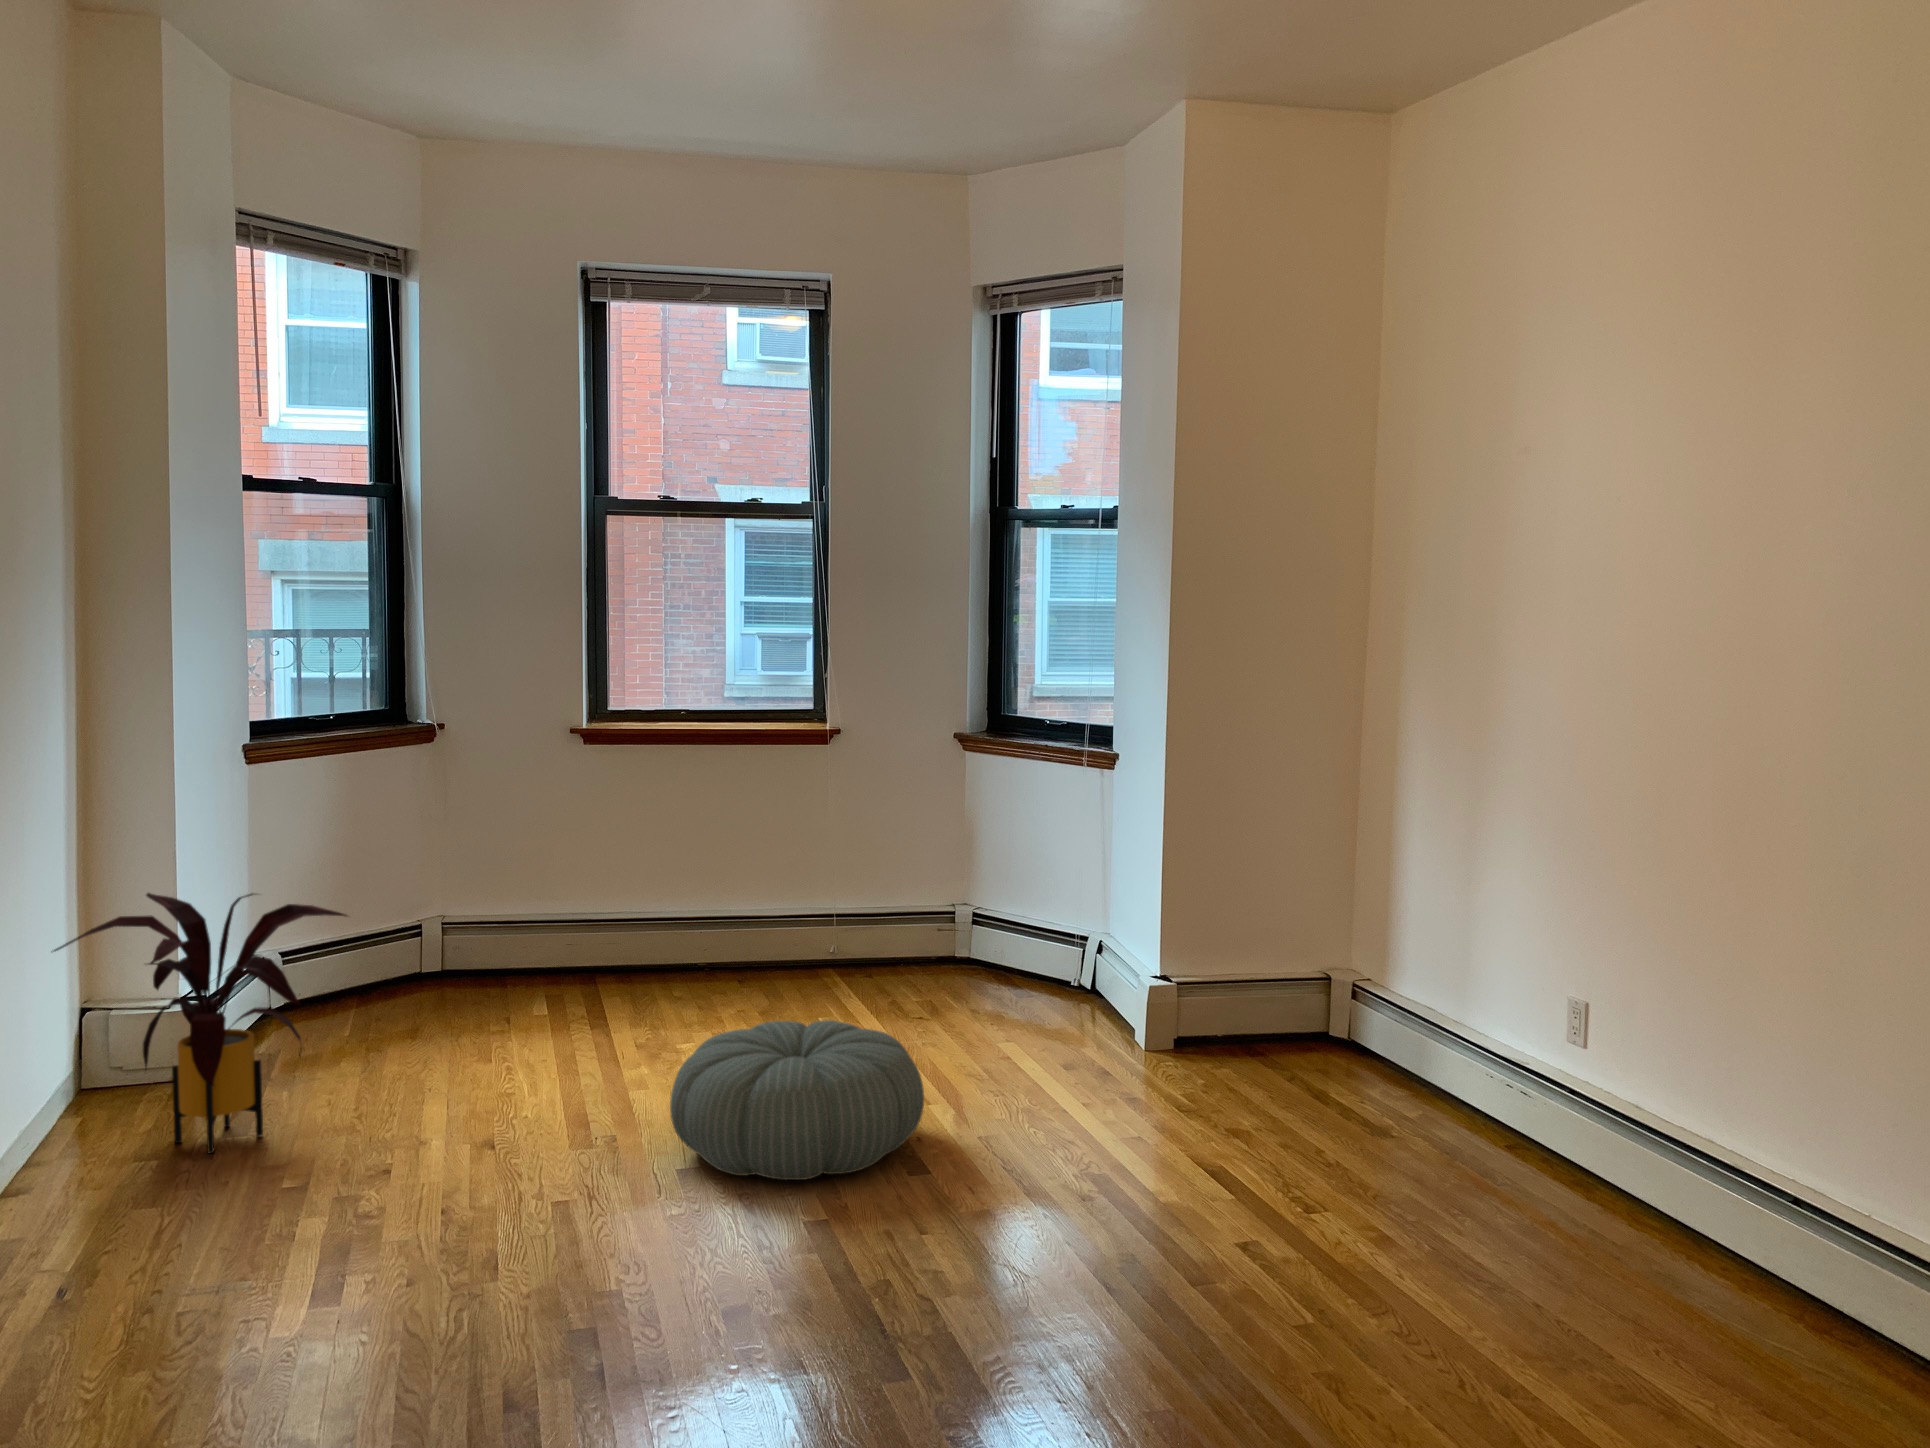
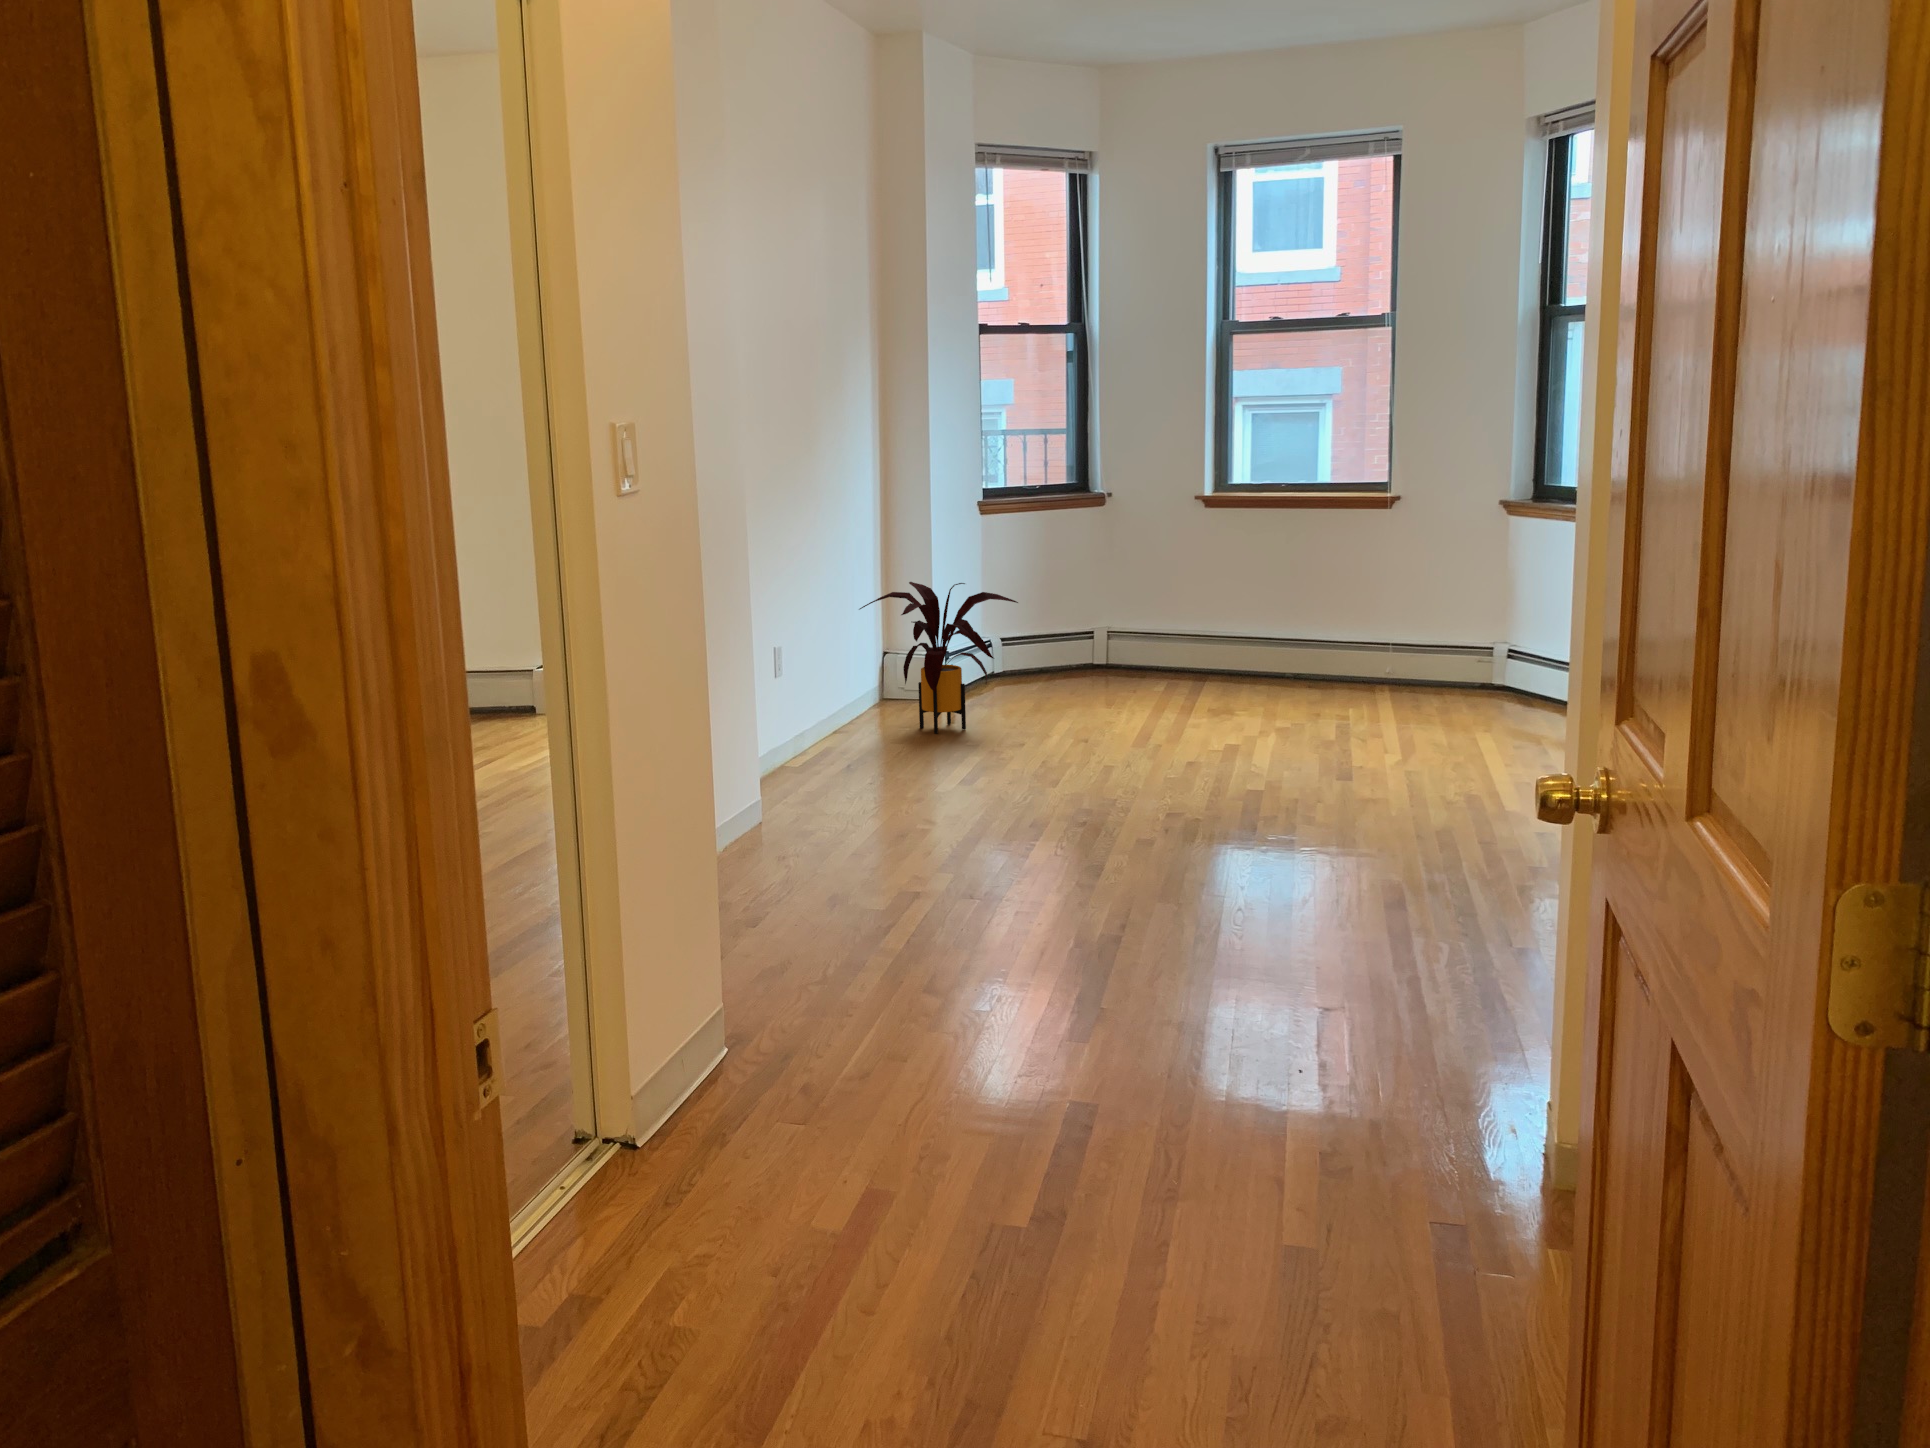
pouf: present [670,1020,924,1180] -> none [1190,688,1366,783]

